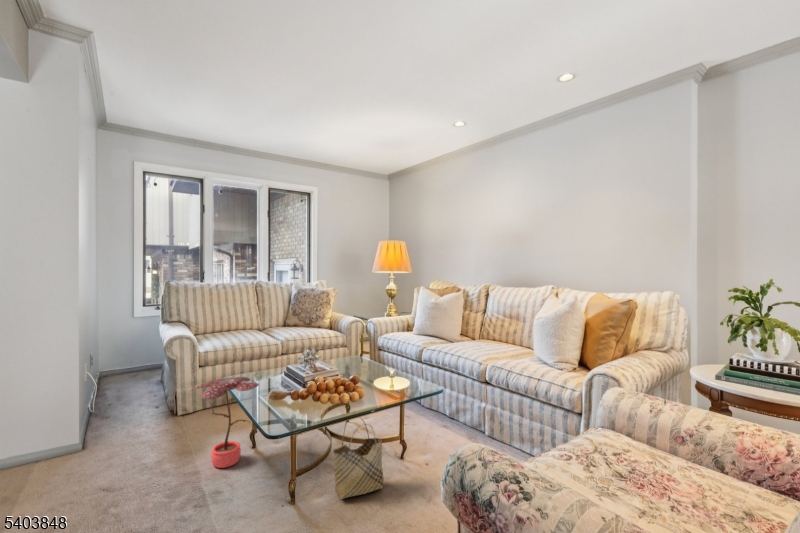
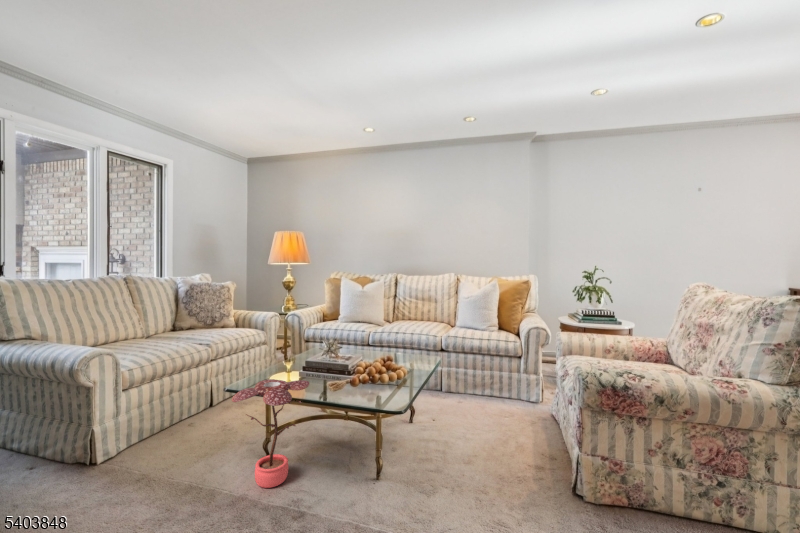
woven basket: present [334,420,383,499] -> none [412,387,441,460]

